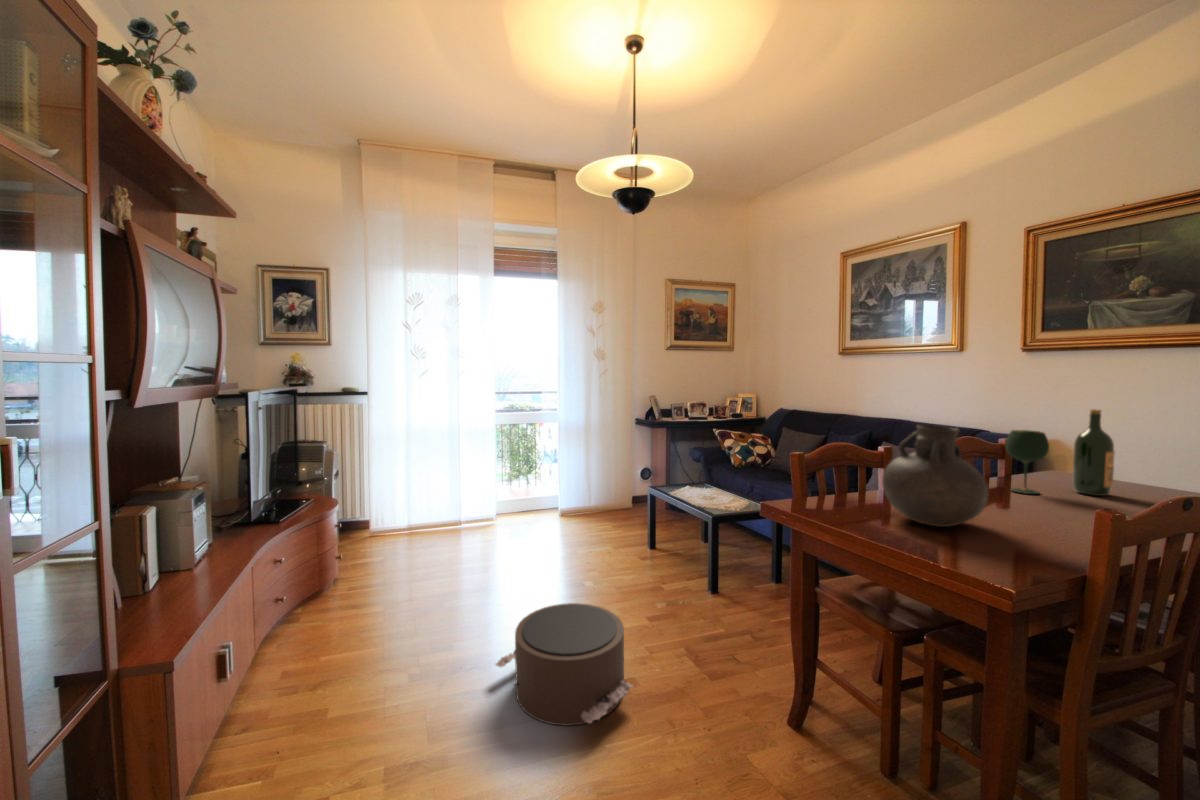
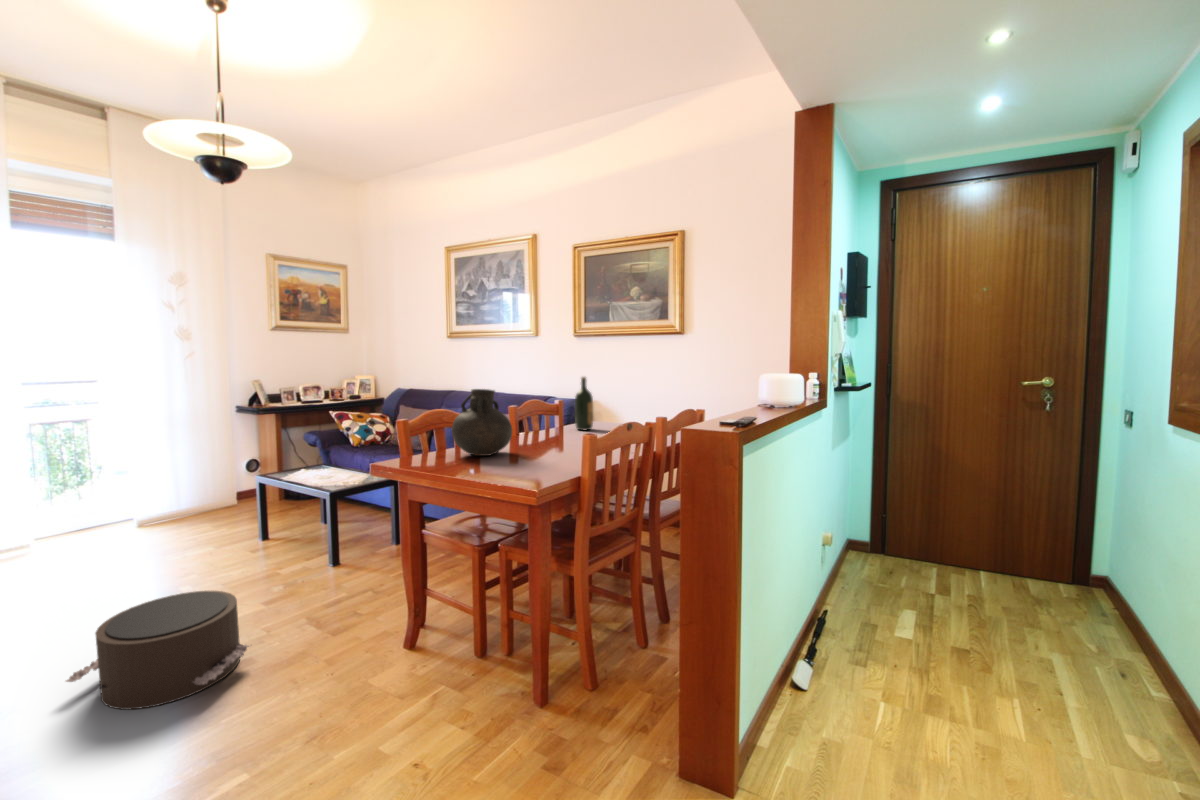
wine glass: present [1006,430,1049,494] -> none [539,392,560,433]

